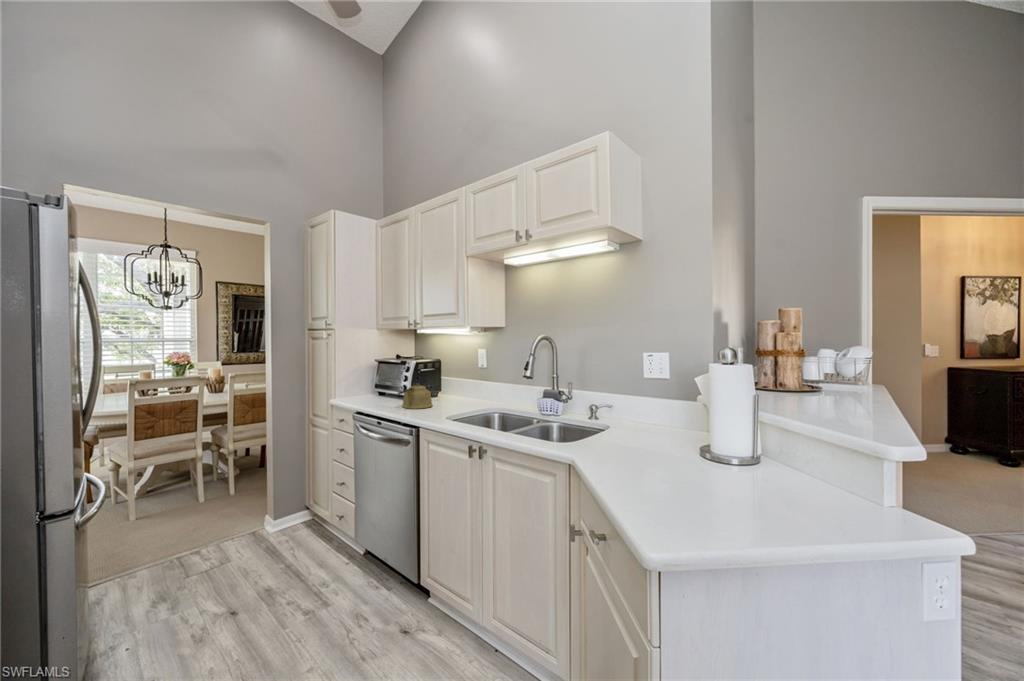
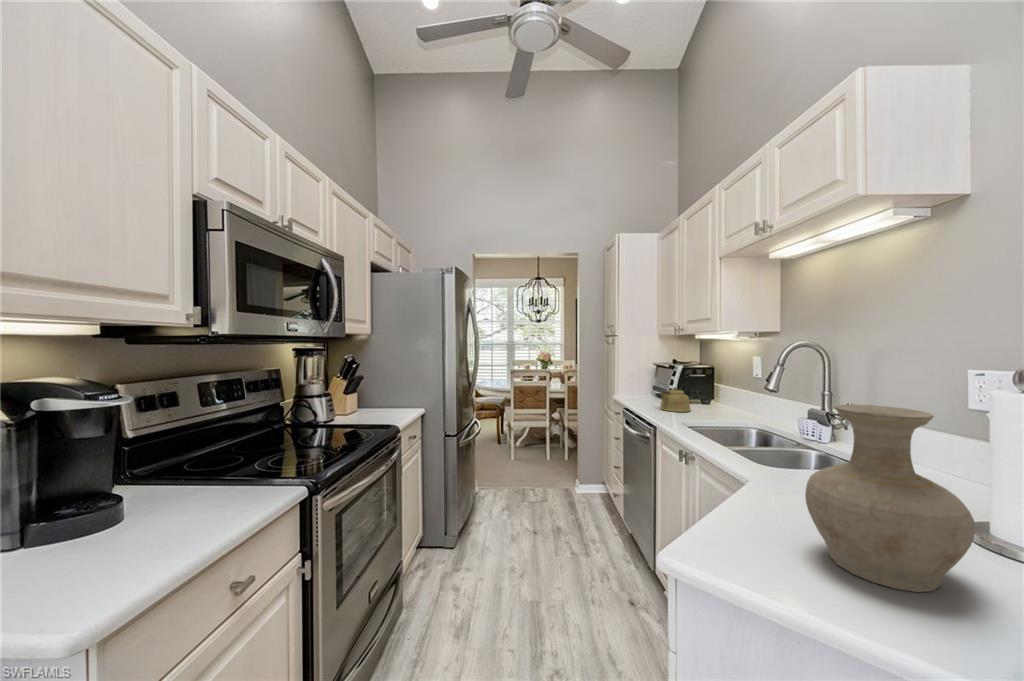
vase: none [674,376,776,506] -> present [805,405,975,592]

